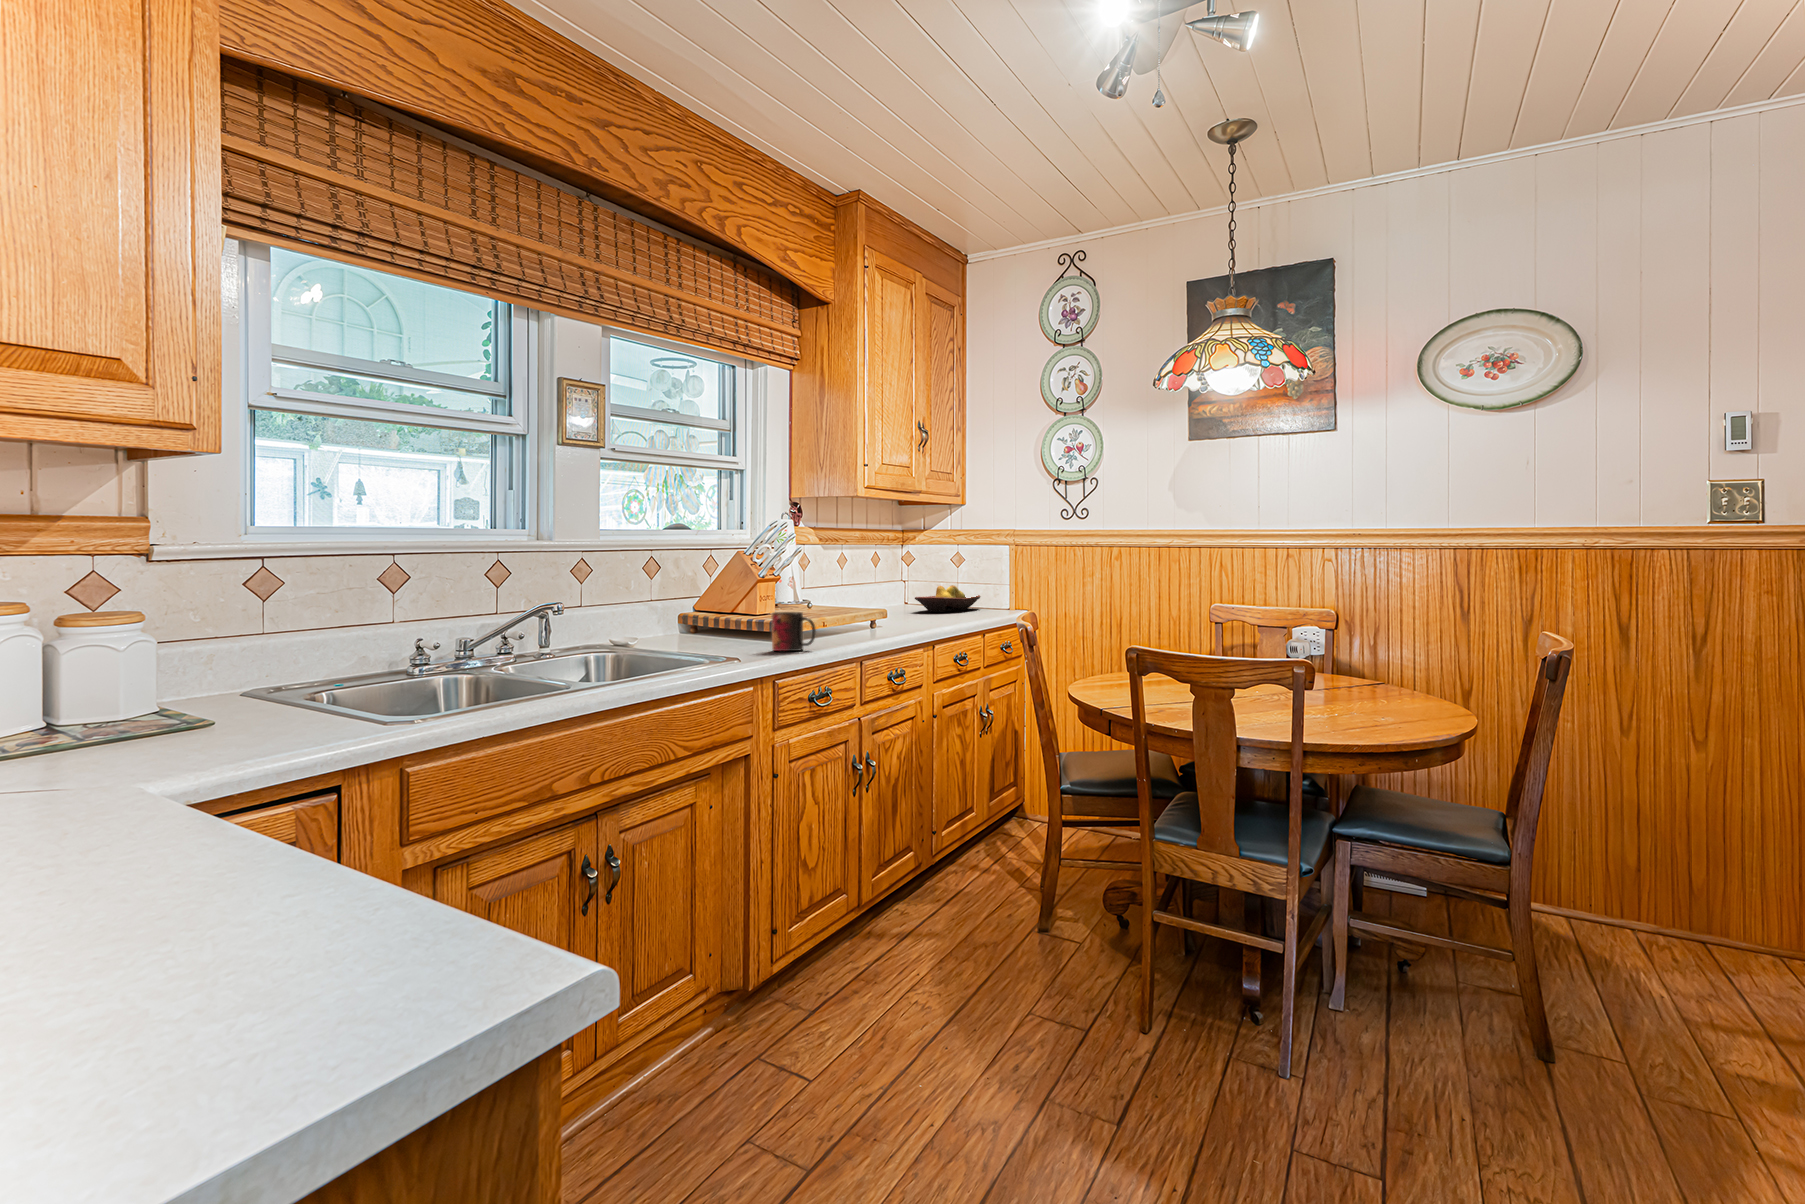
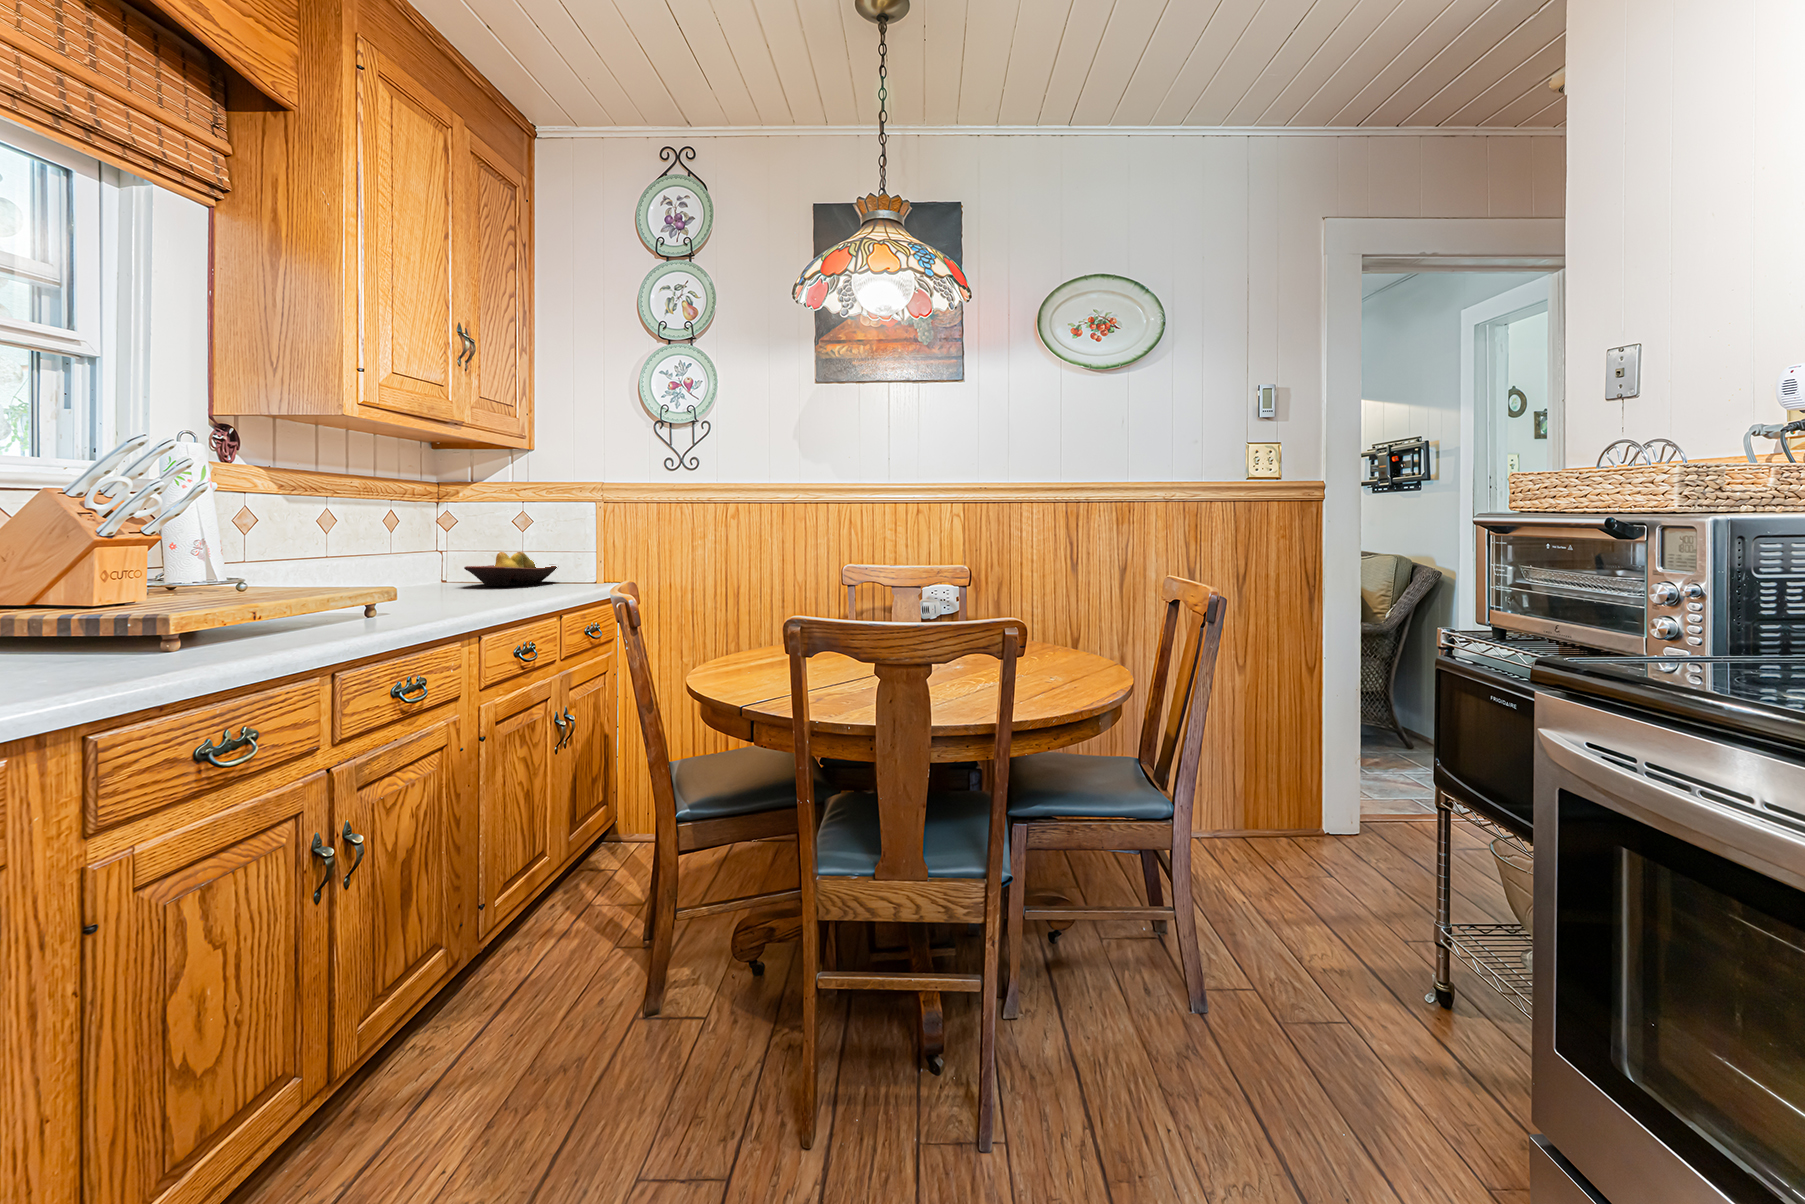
mug: present [772,612,816,651] -> none [109,590,214,666]

